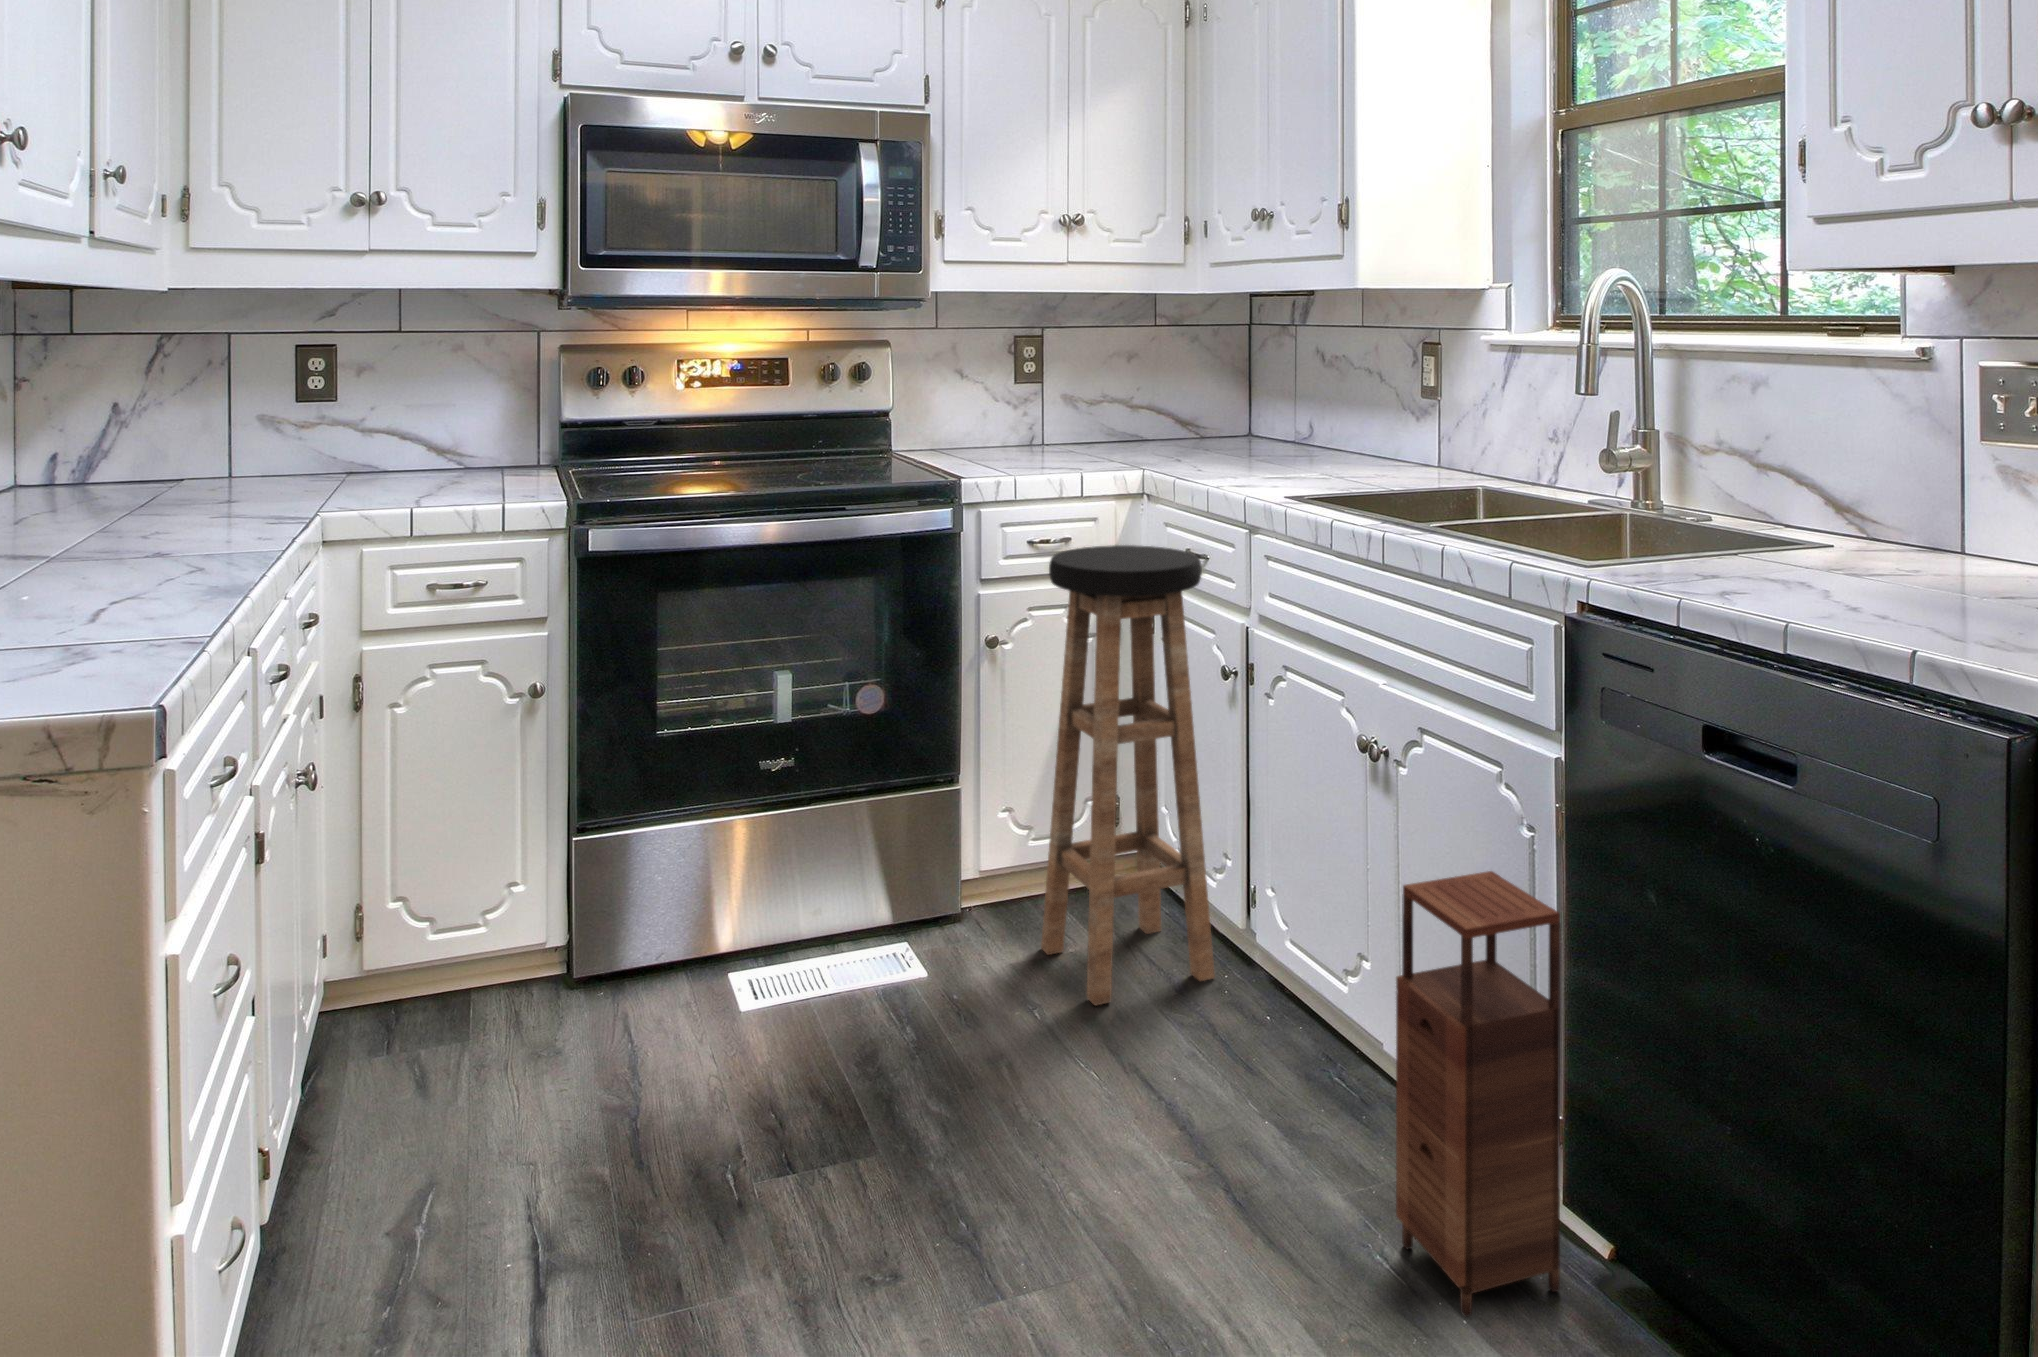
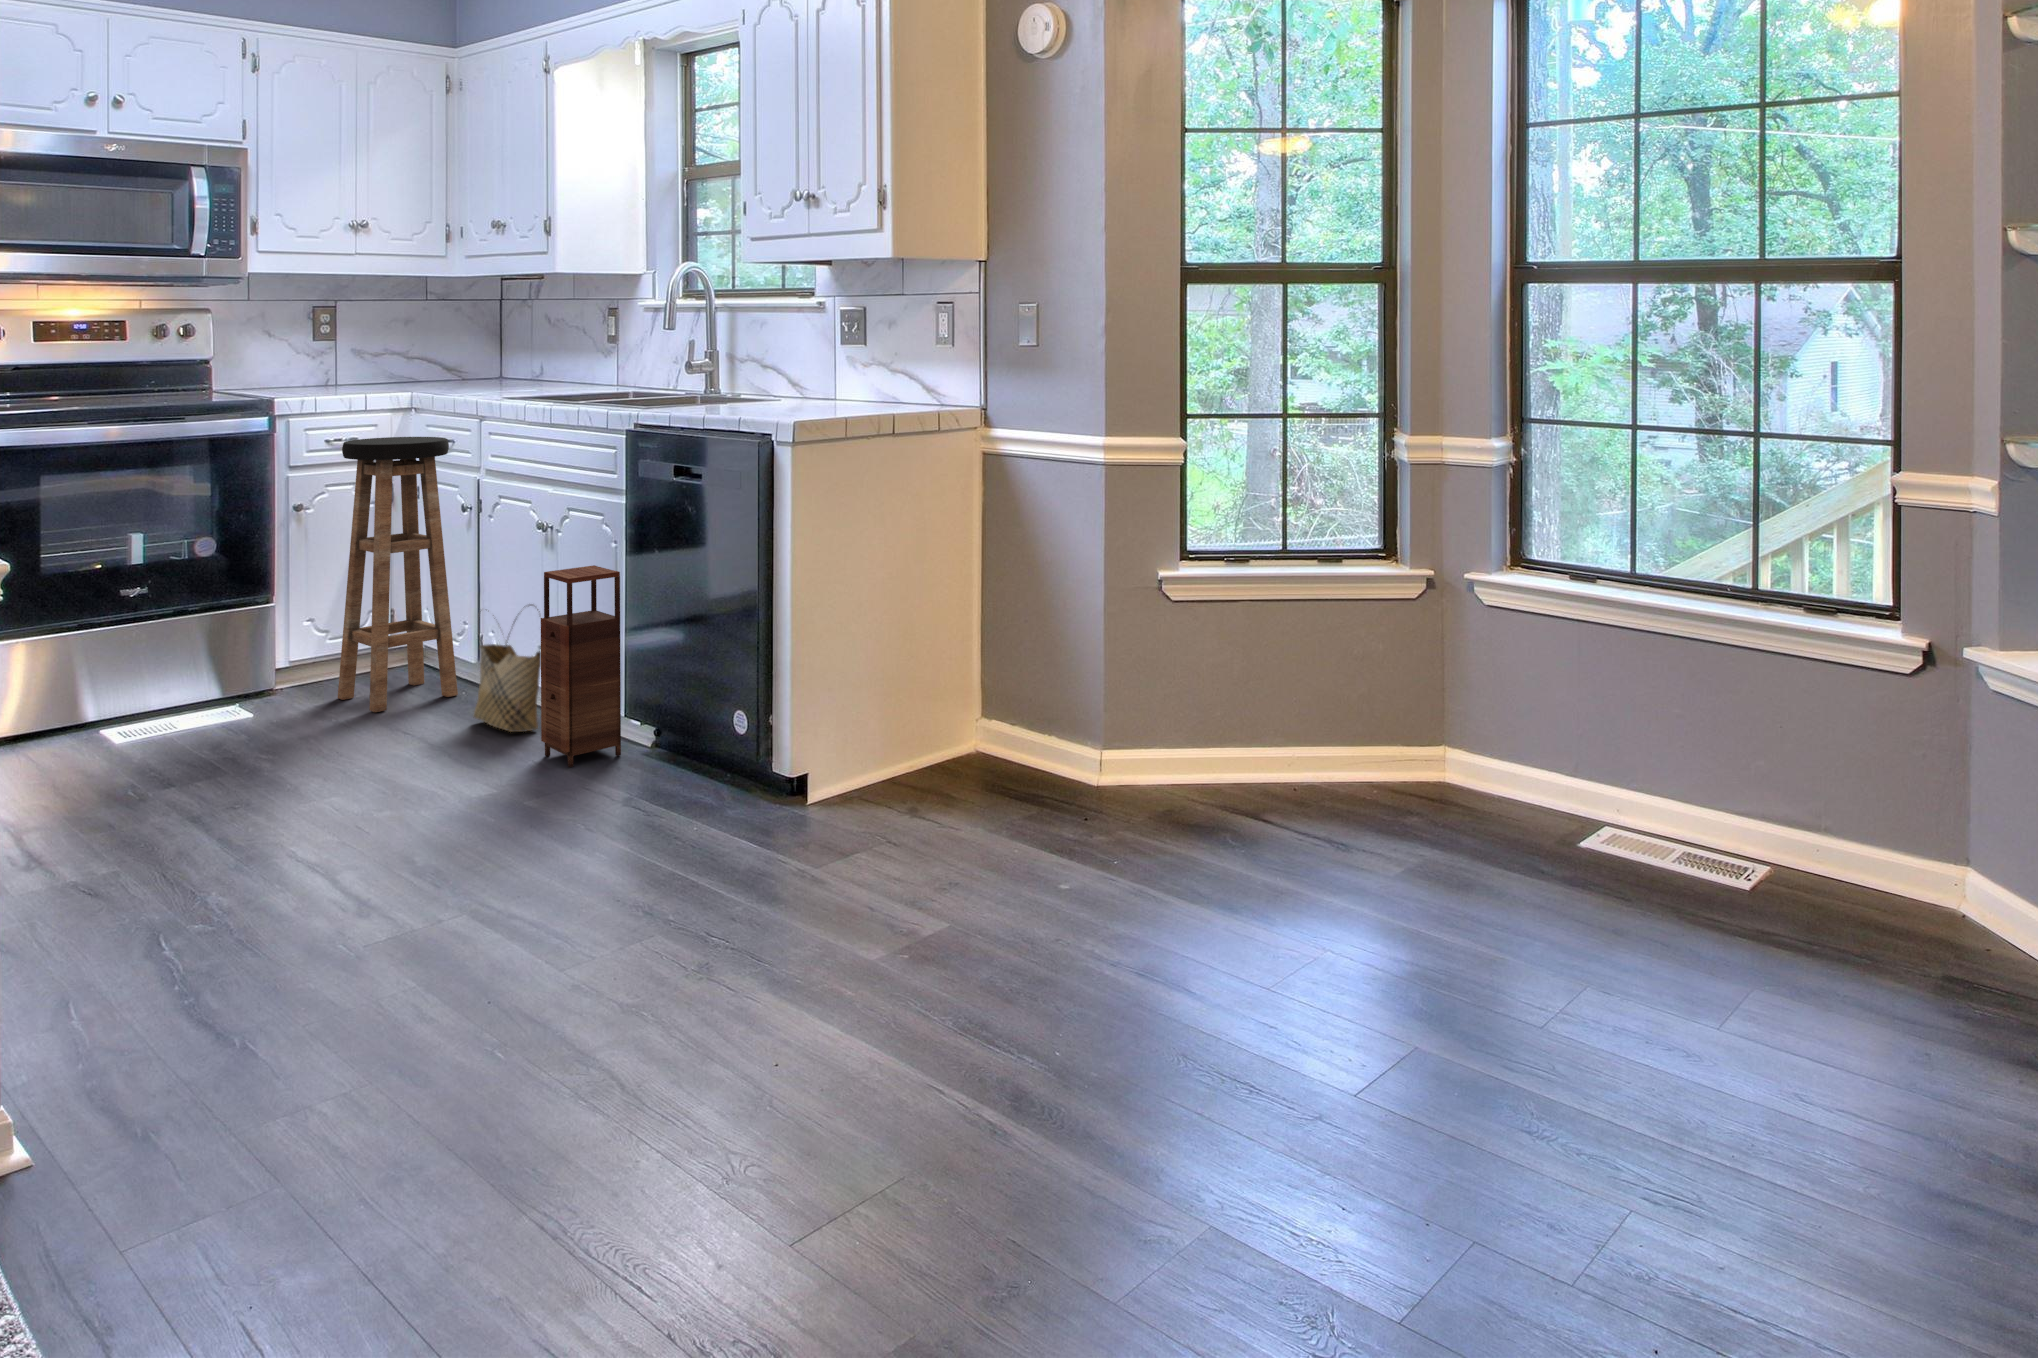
woven basket: none [1251,884,1379,1139] -> present [474,604,541,732]

